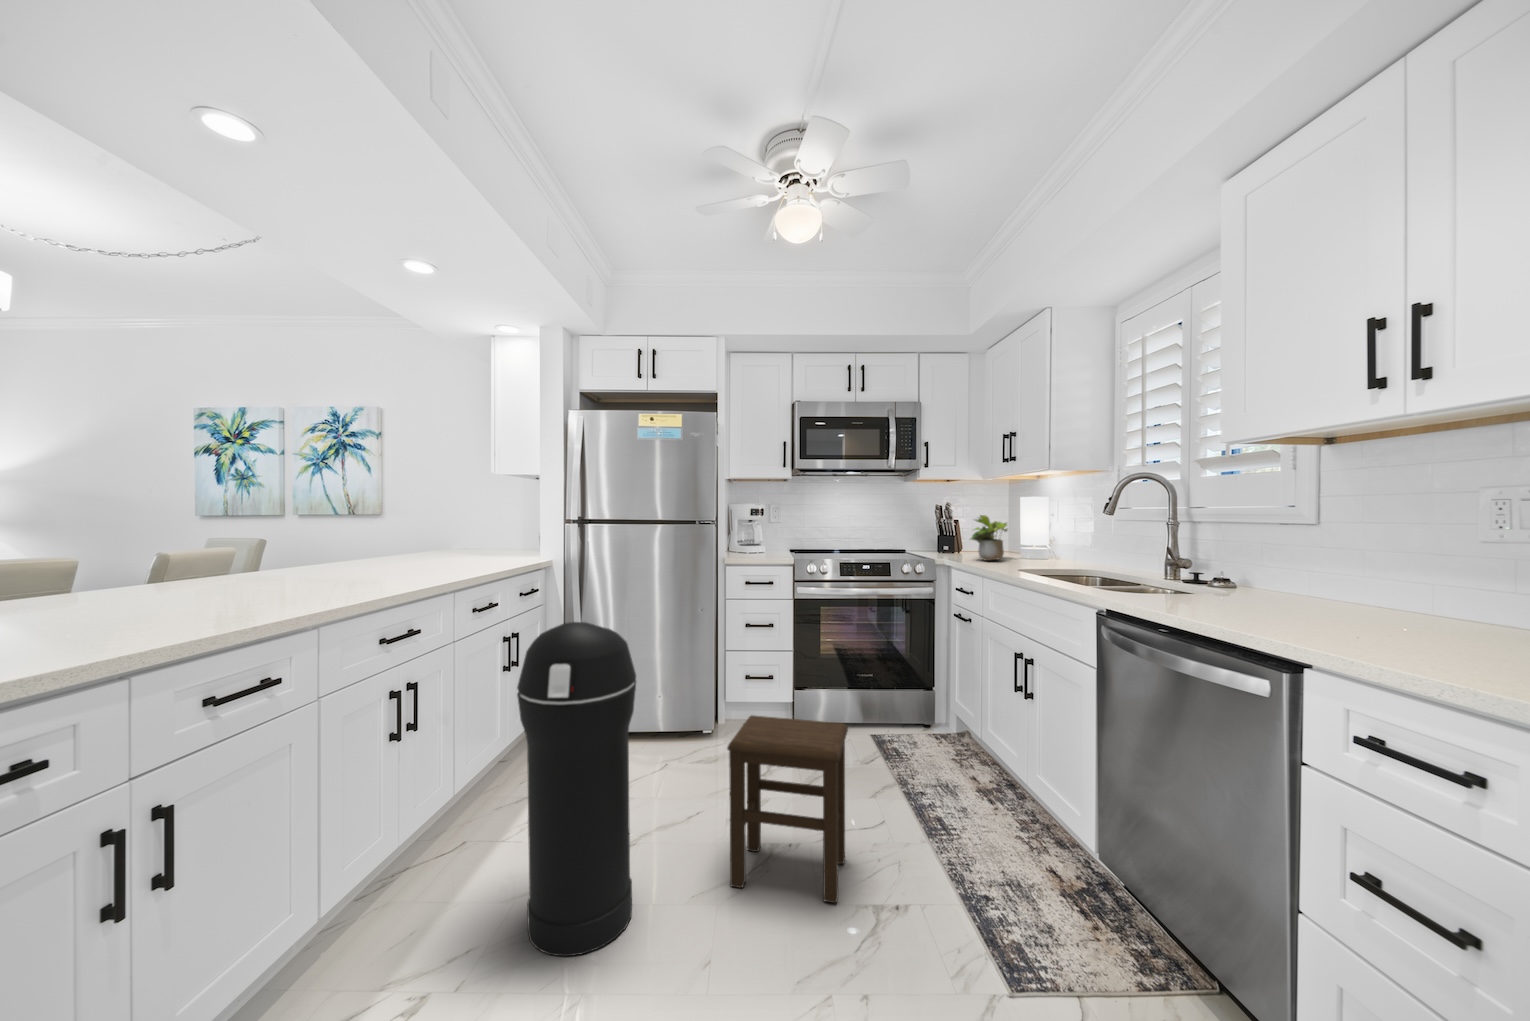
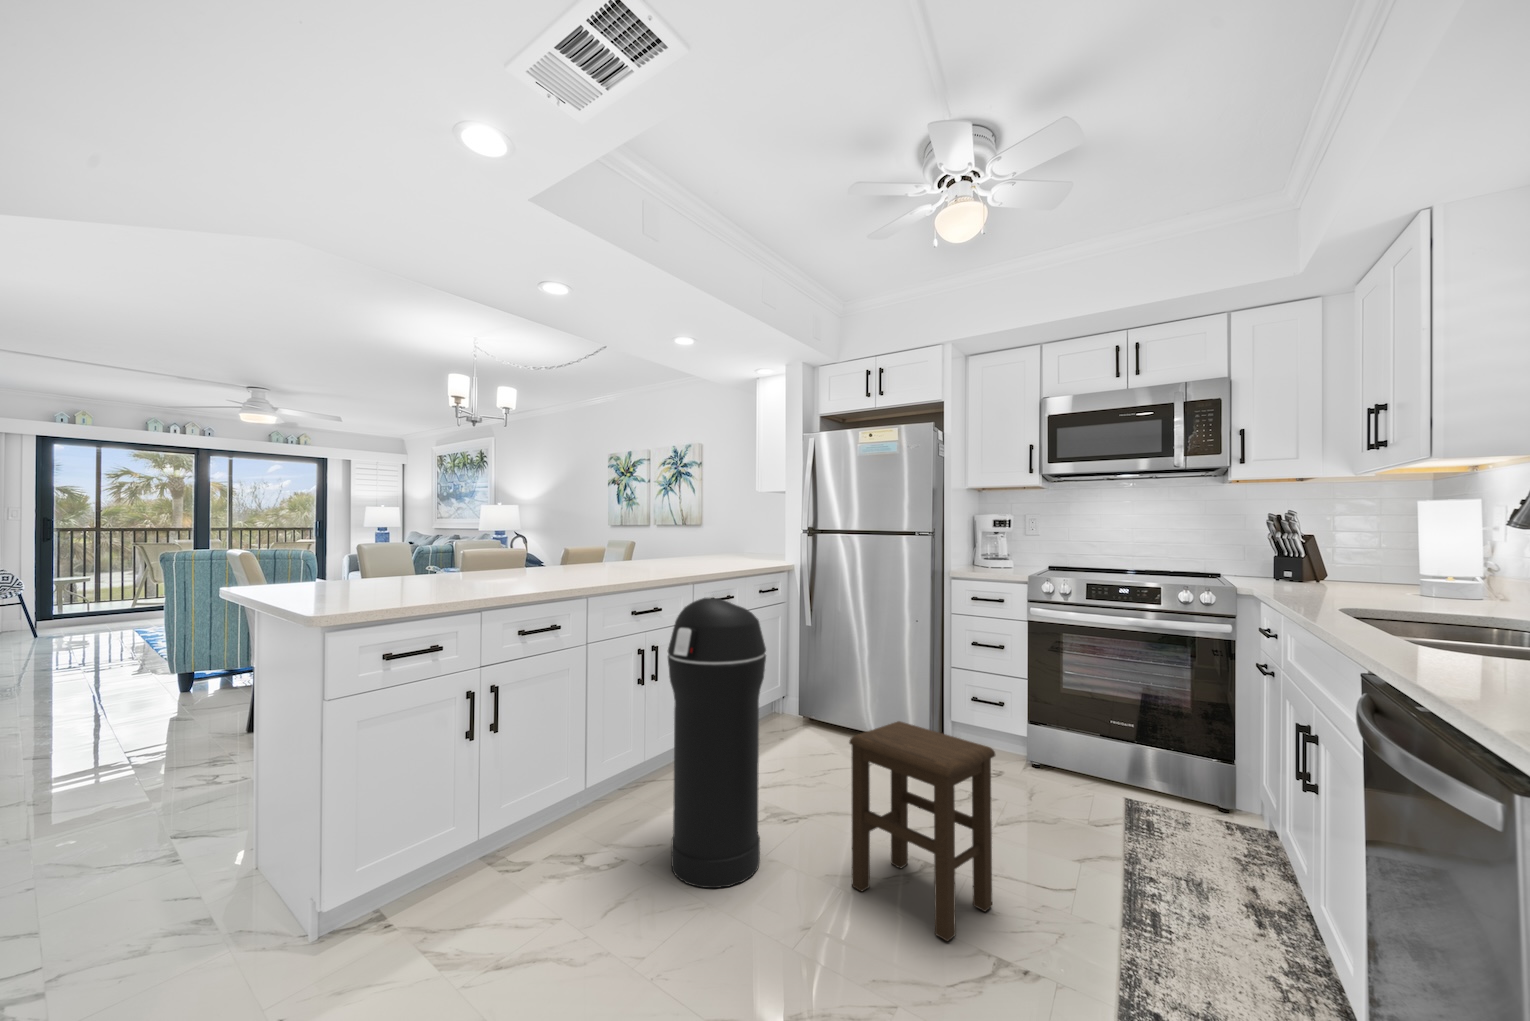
potted plant: present [971,515,1007,561] -> none [1291,523,1370,590]

